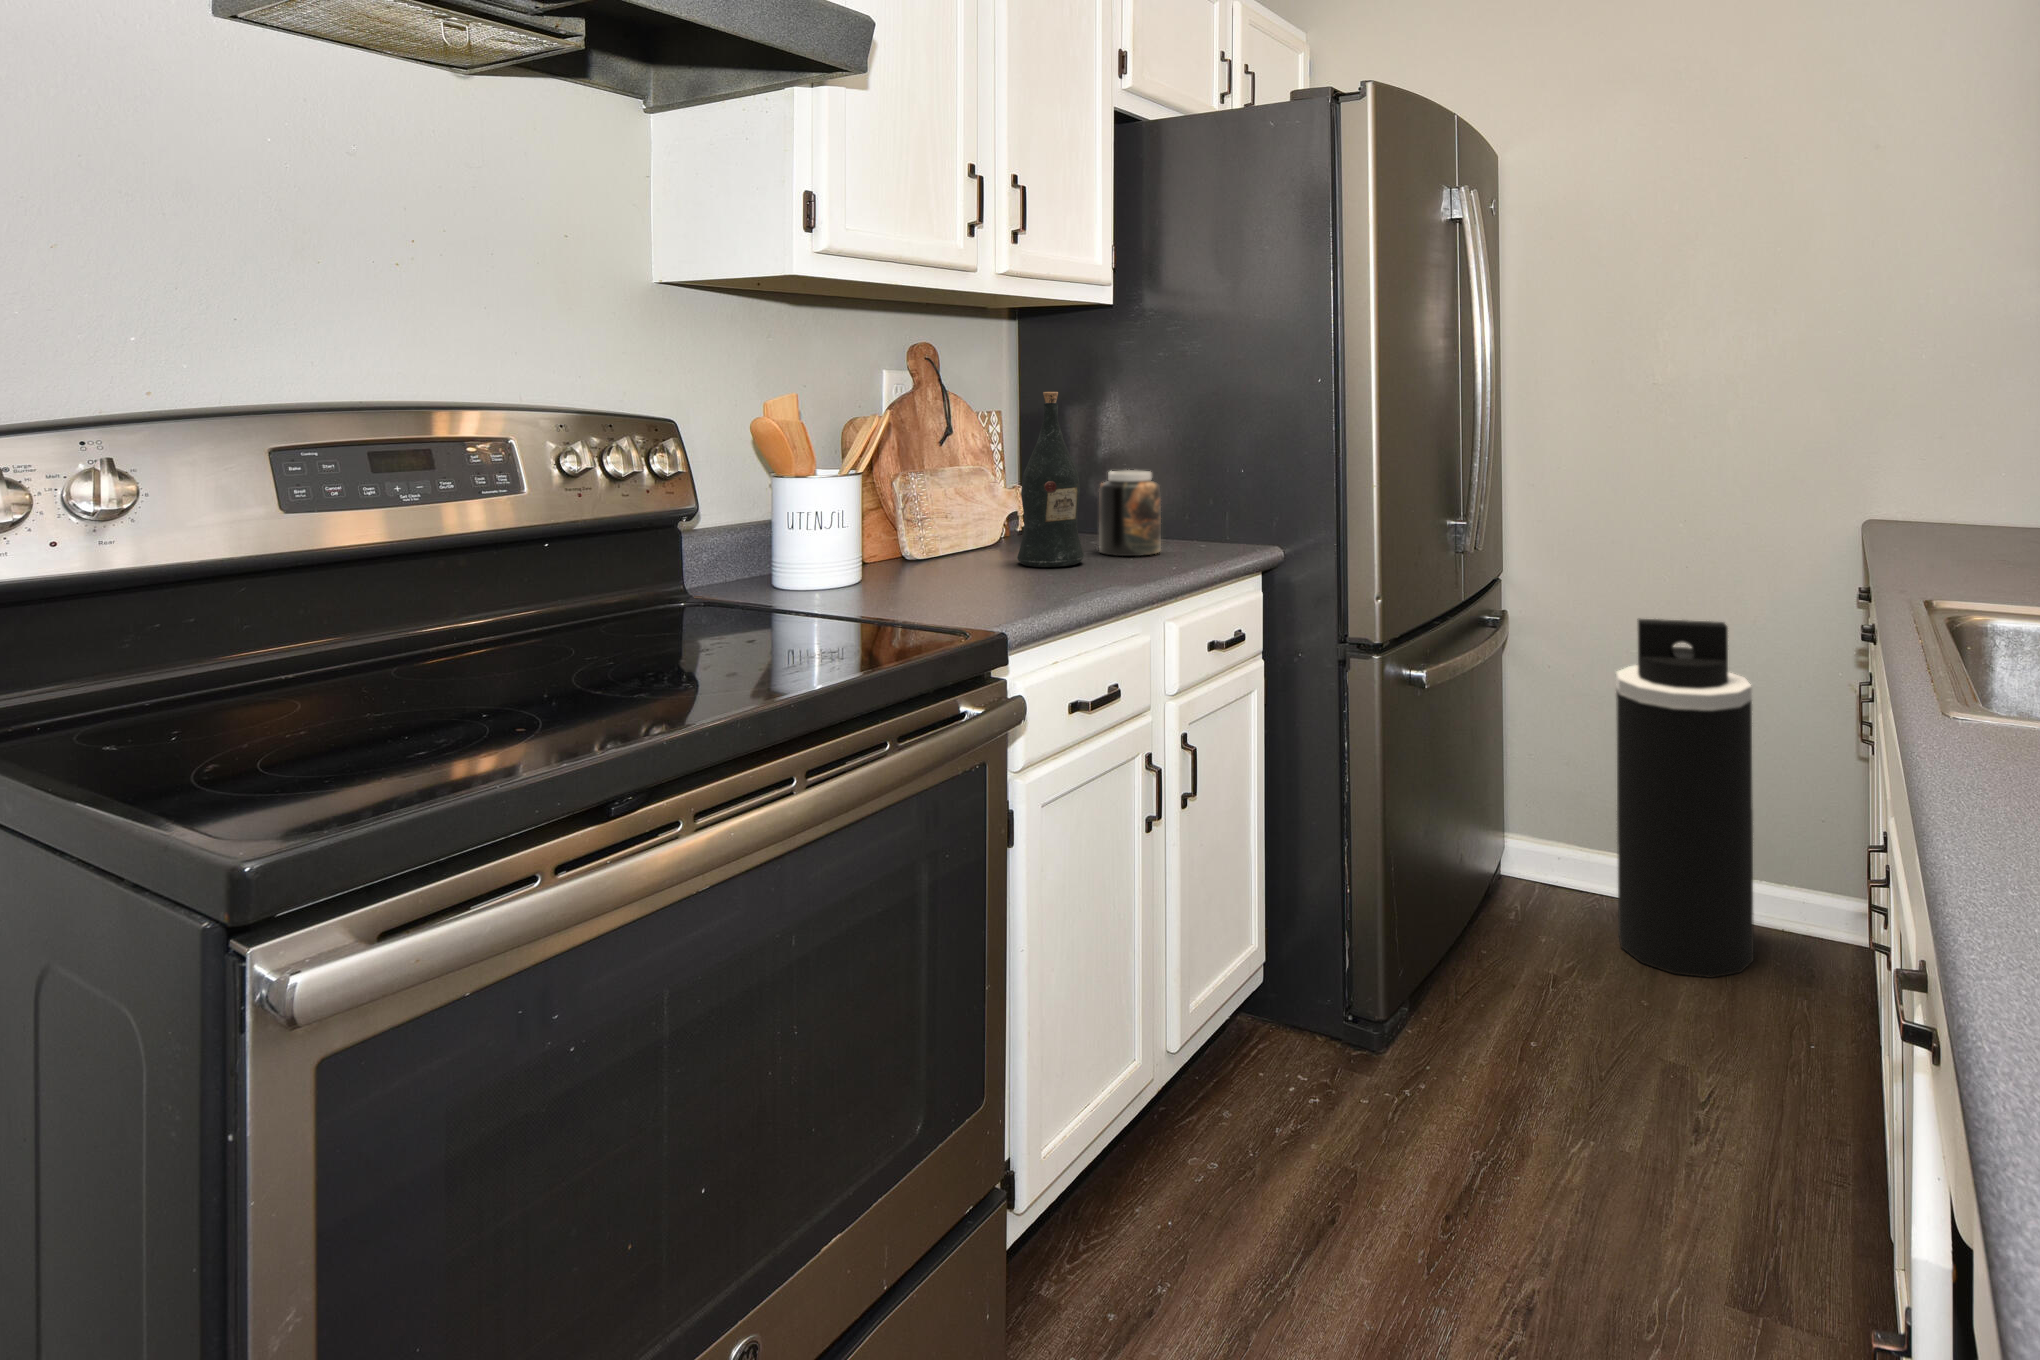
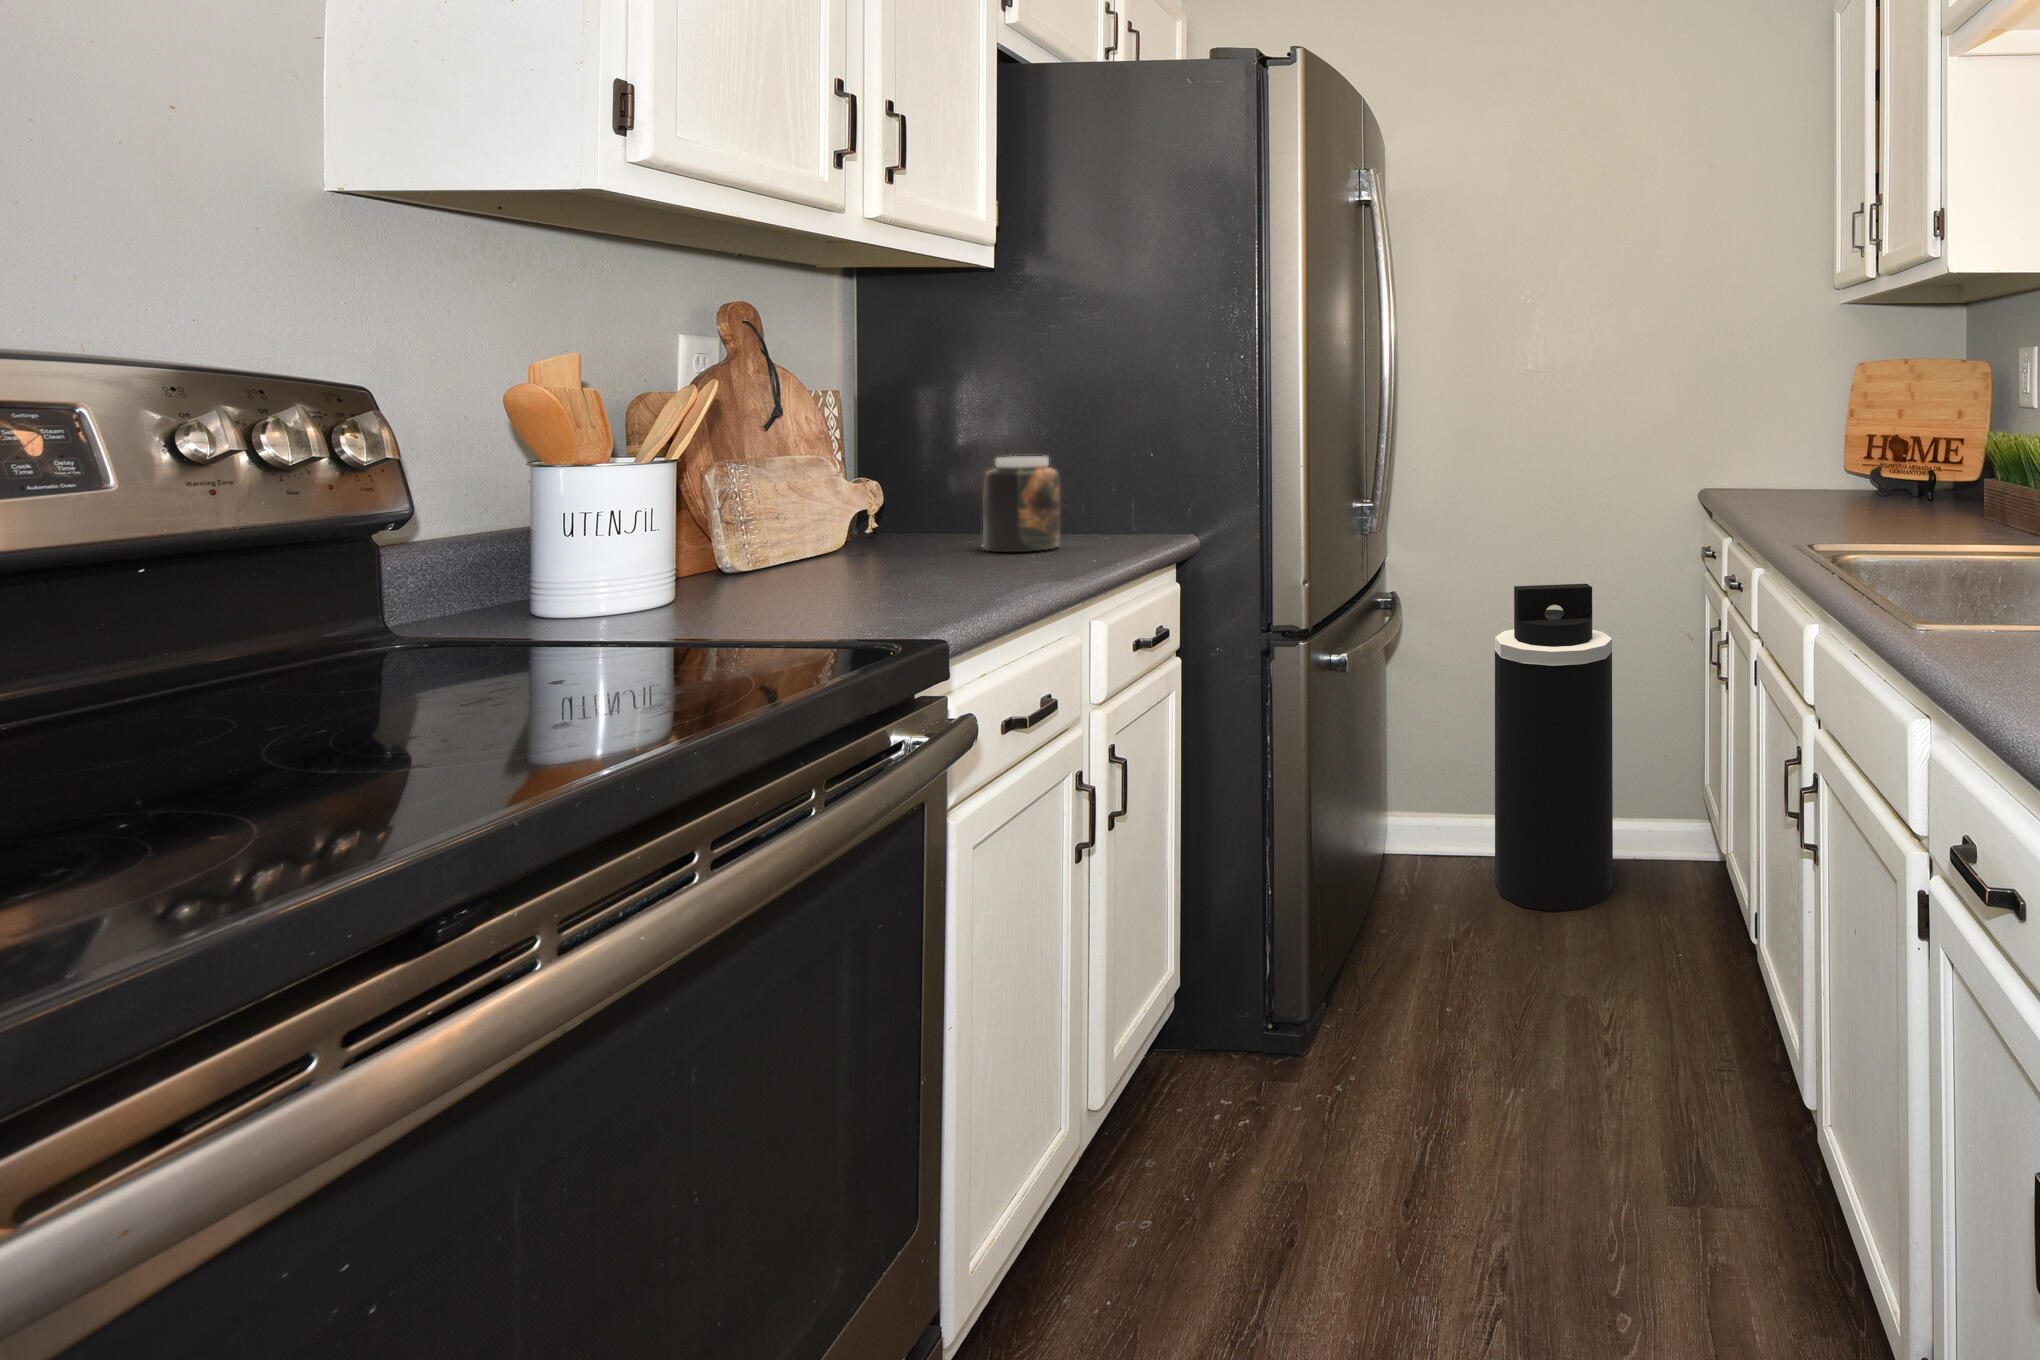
wine bottle: present [1017,392,1084,567] -> none [887,363,974,569]

